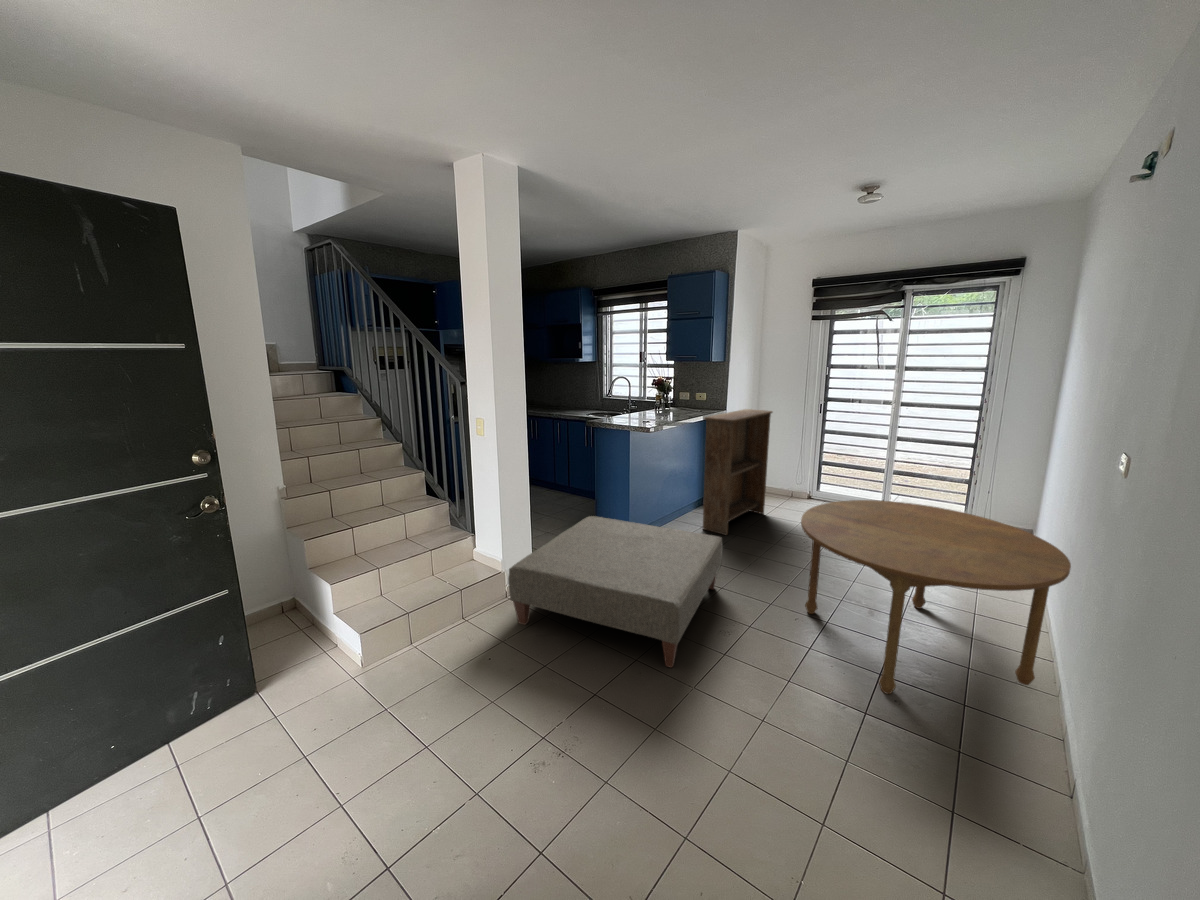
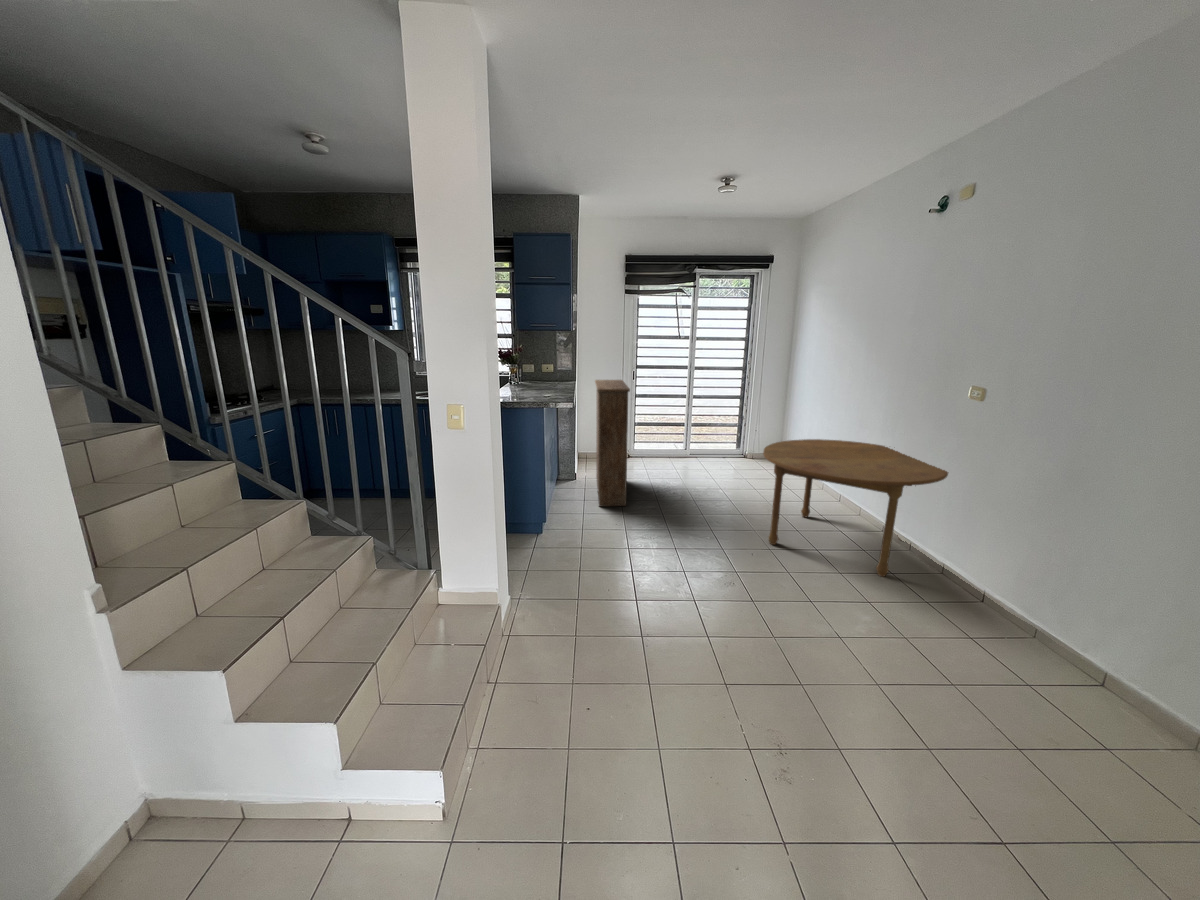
ottoman: present [508,516,723,668] -> none [554,501,803,669]

